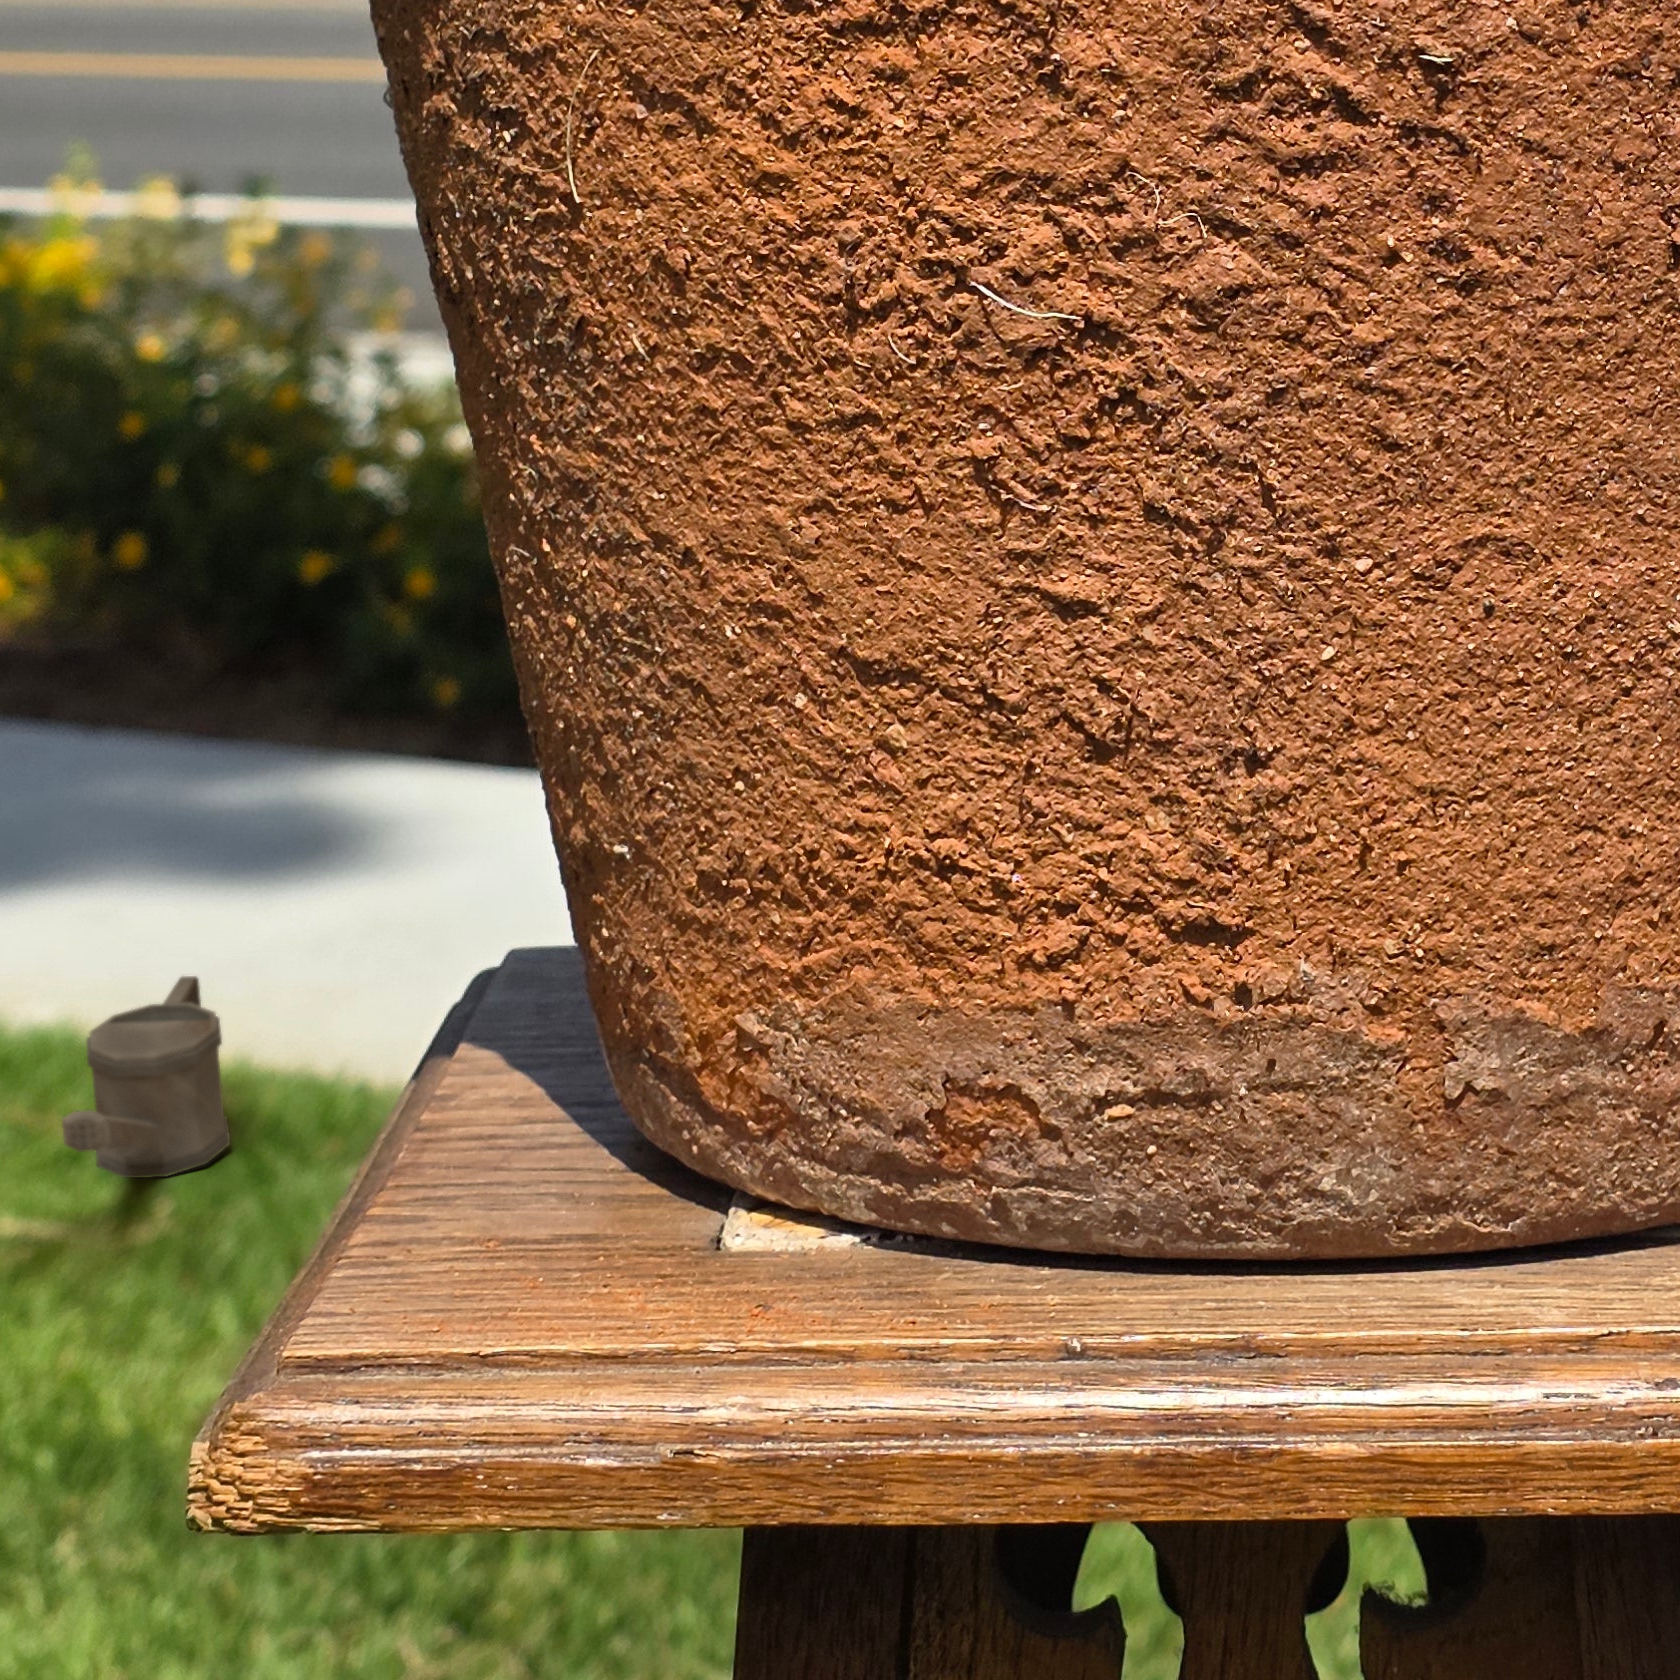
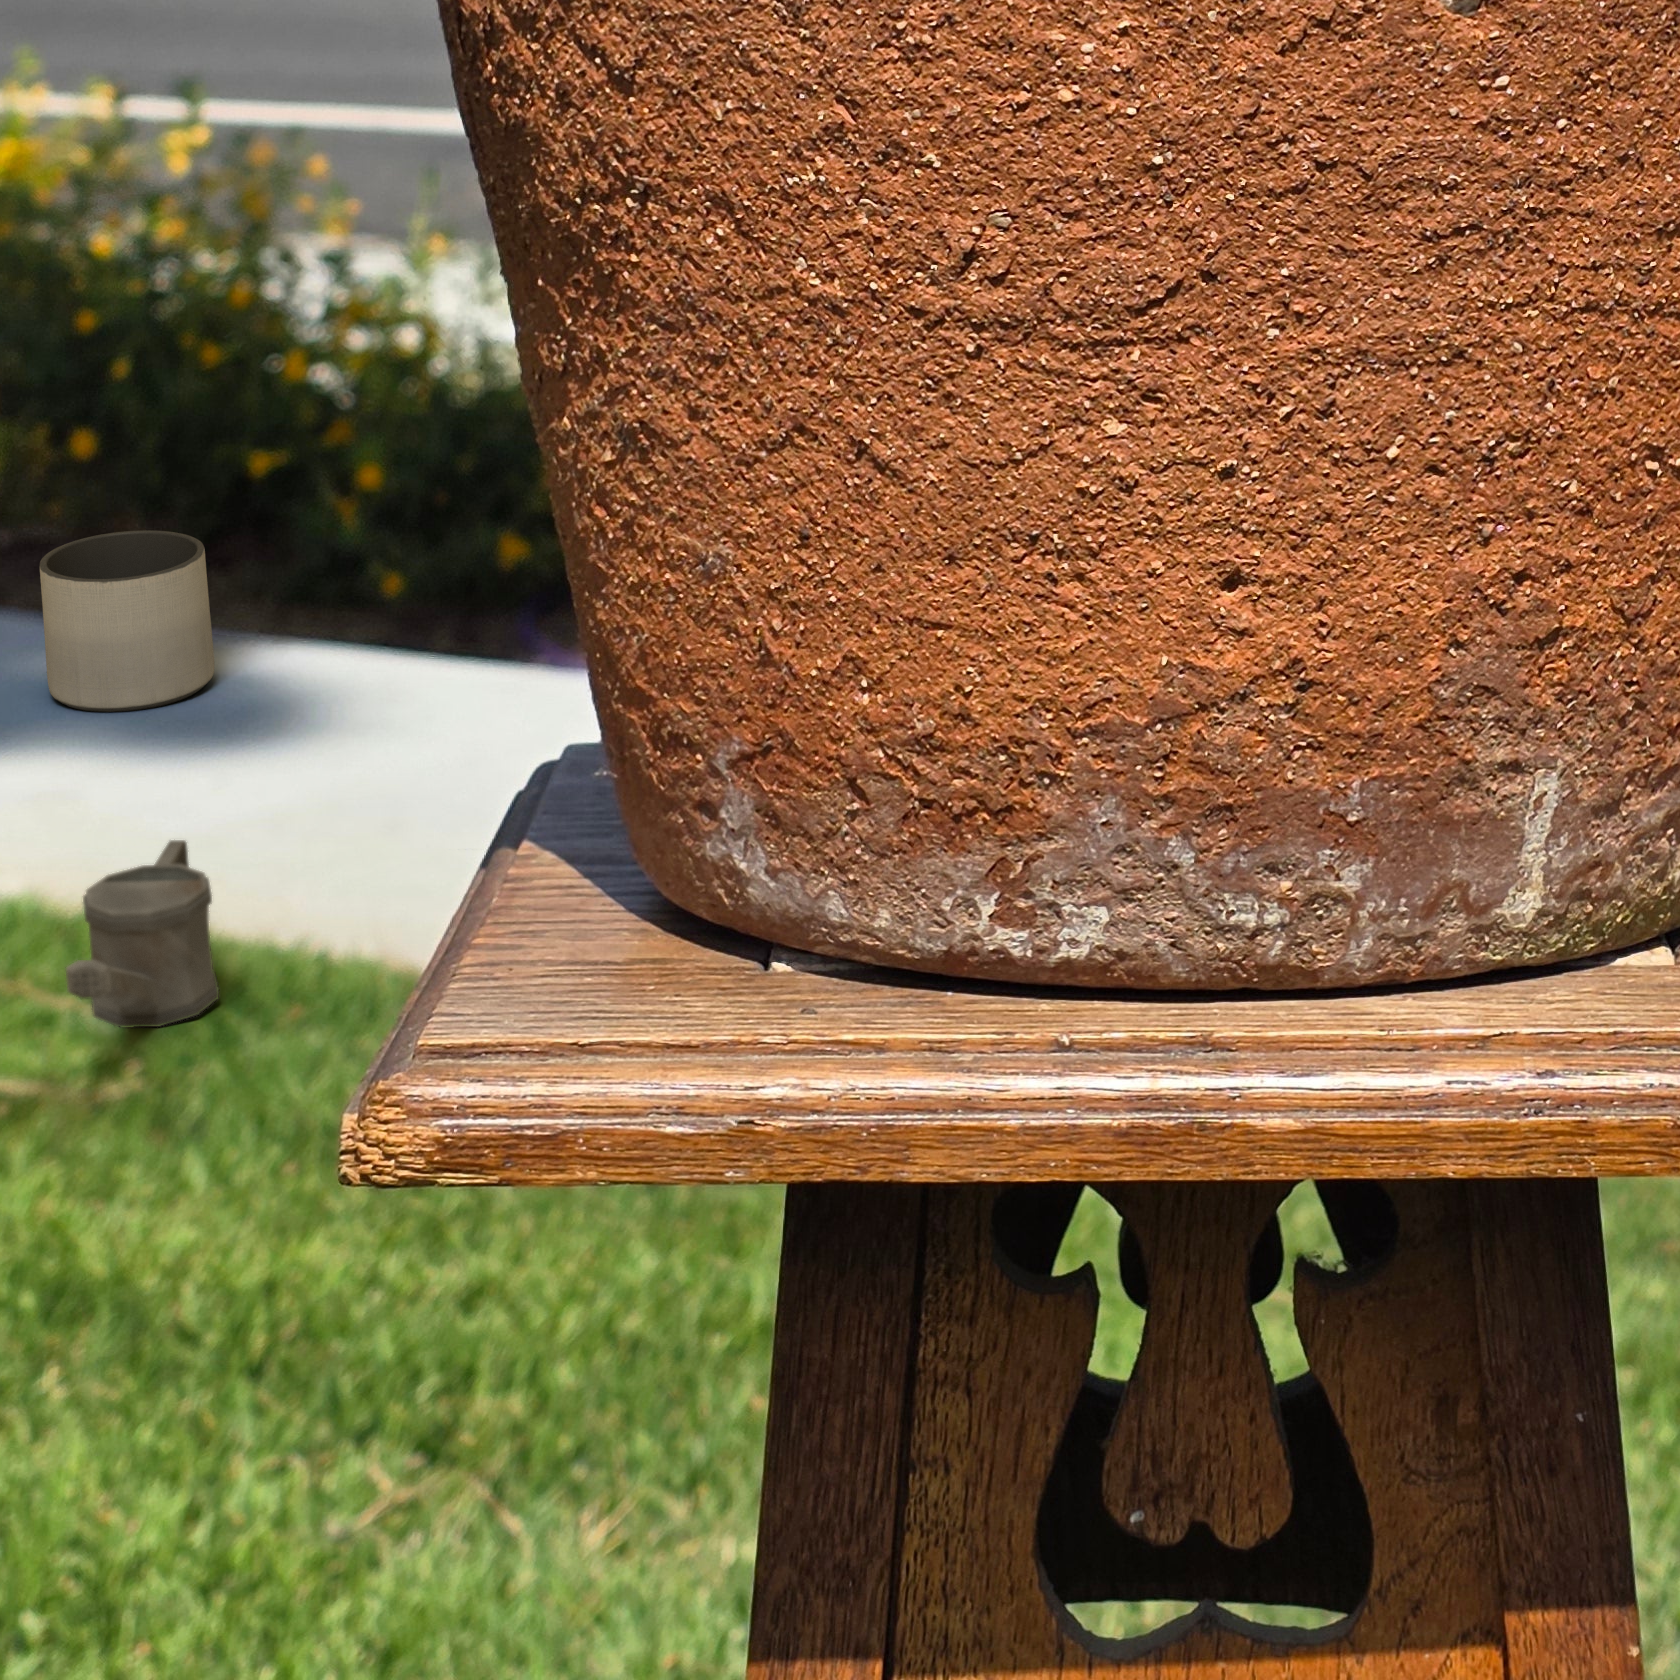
planter: none [67,642,247,832] -> present [40,530,214,712]

